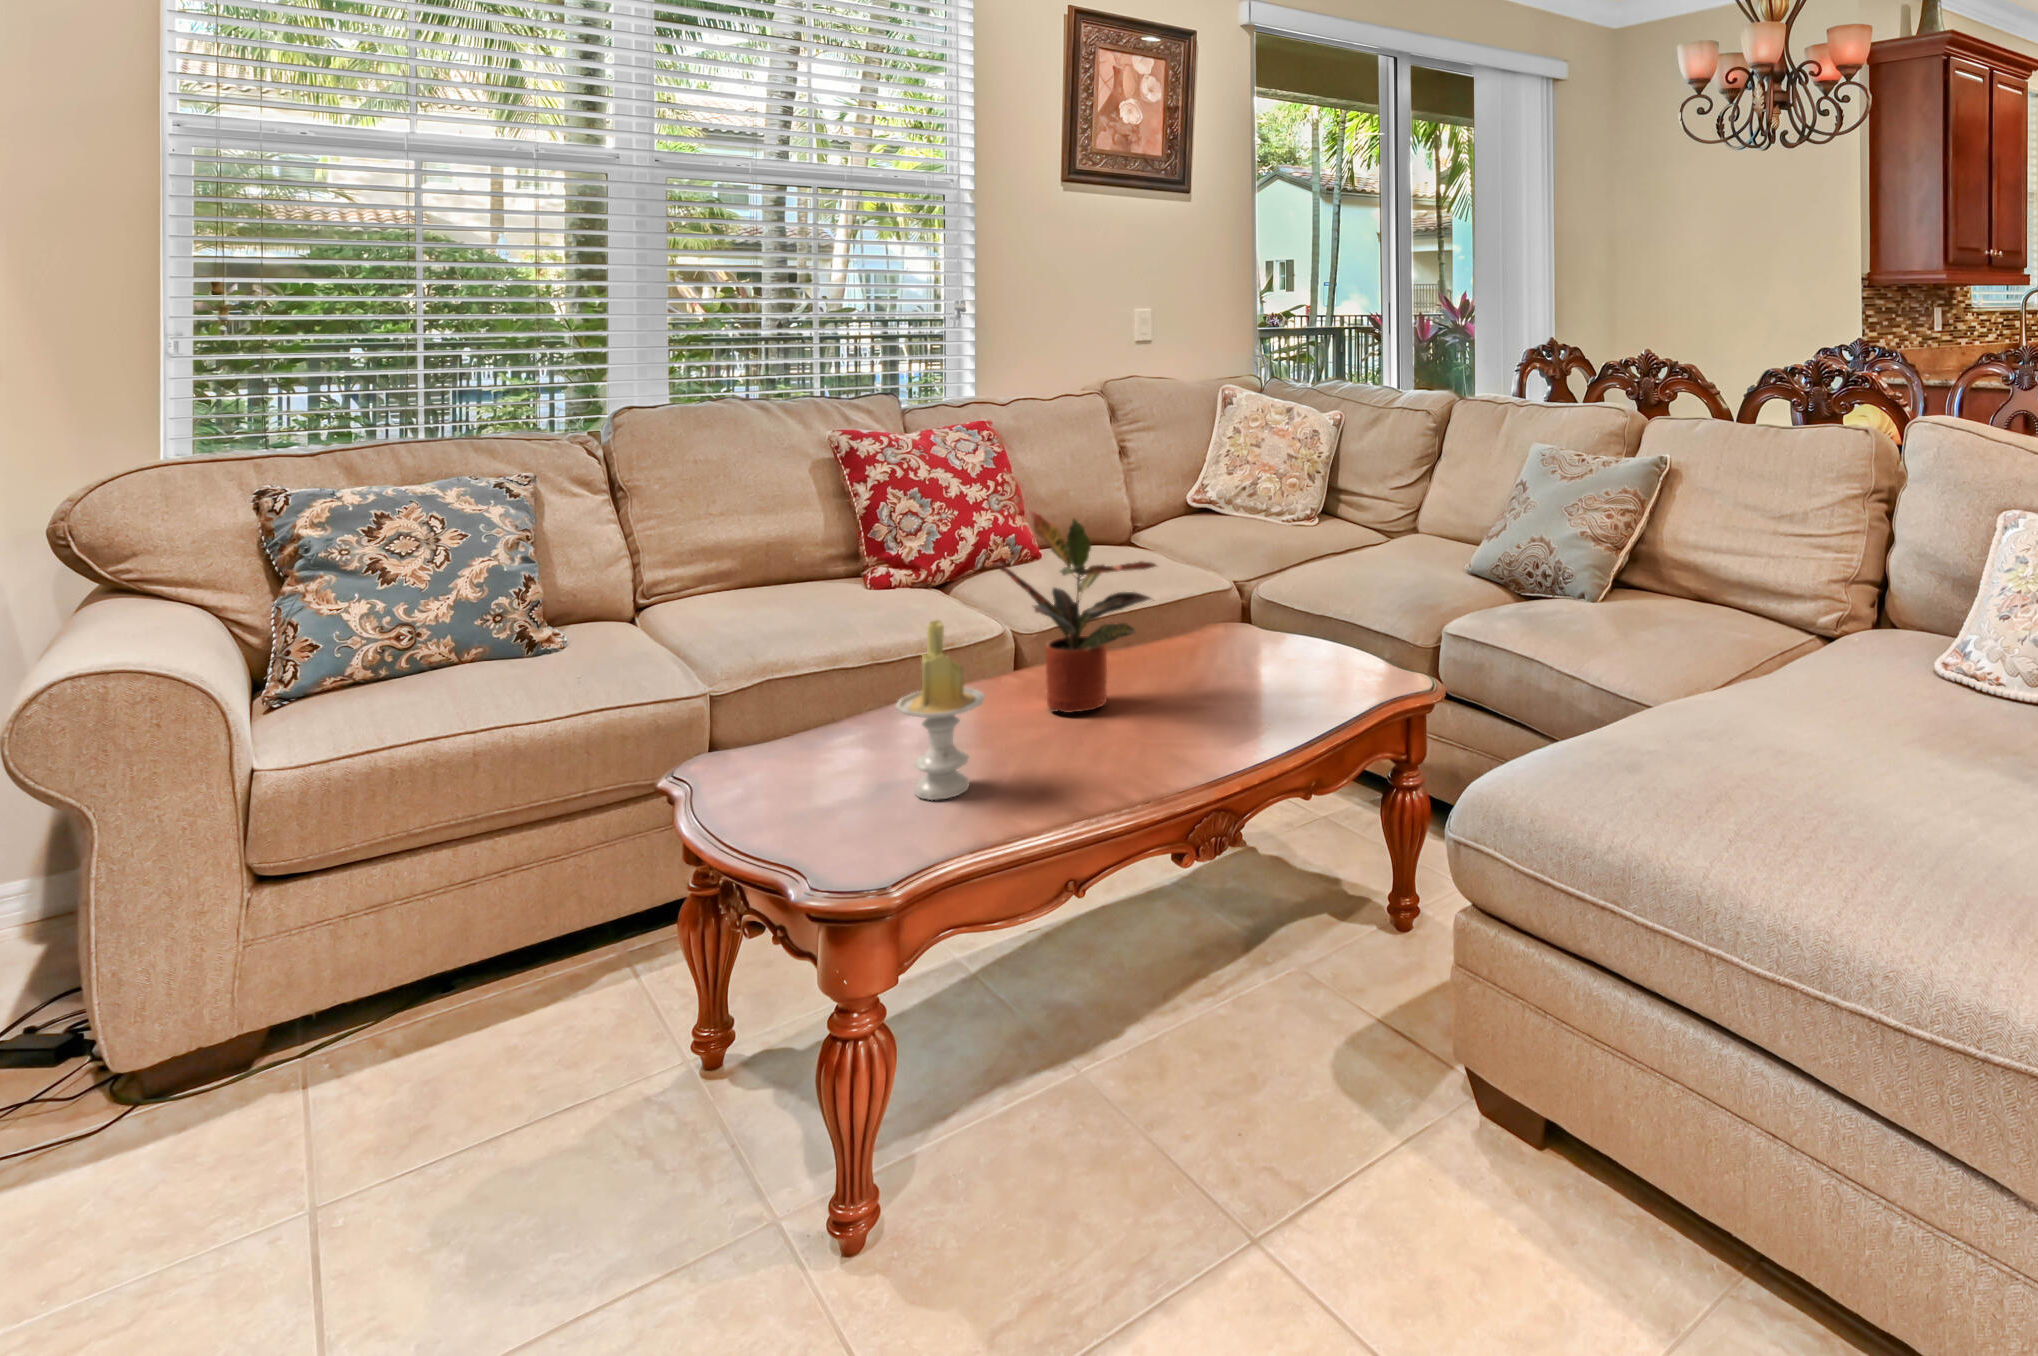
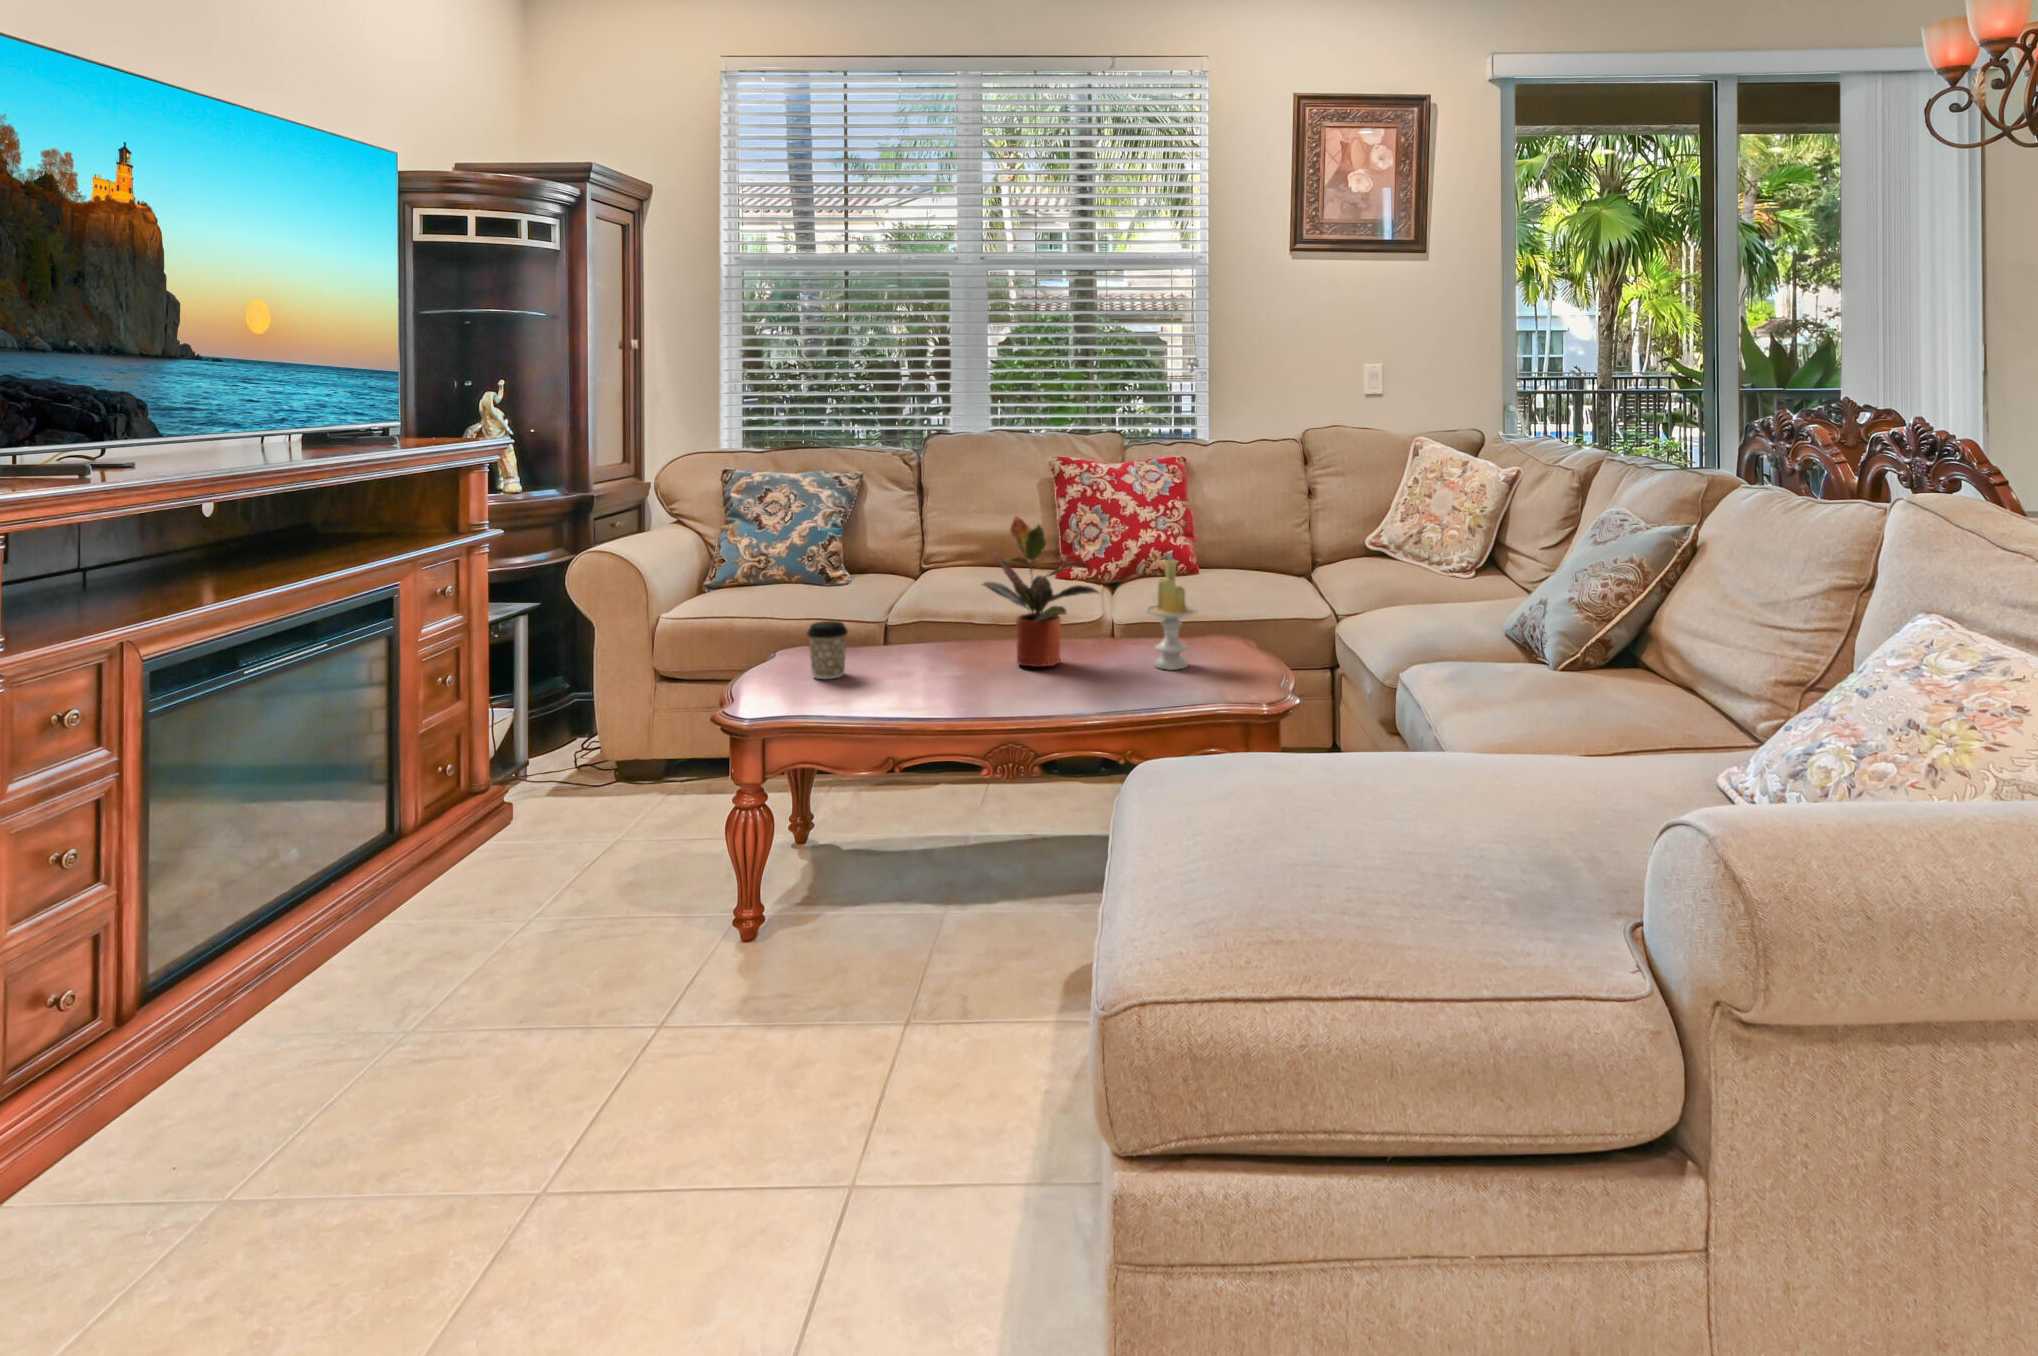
candle: present [896,620,985,800] -> present [1145,559,1198,670]
coffee cup: none [765,704,834,801] -> present [807,621,848,679]

